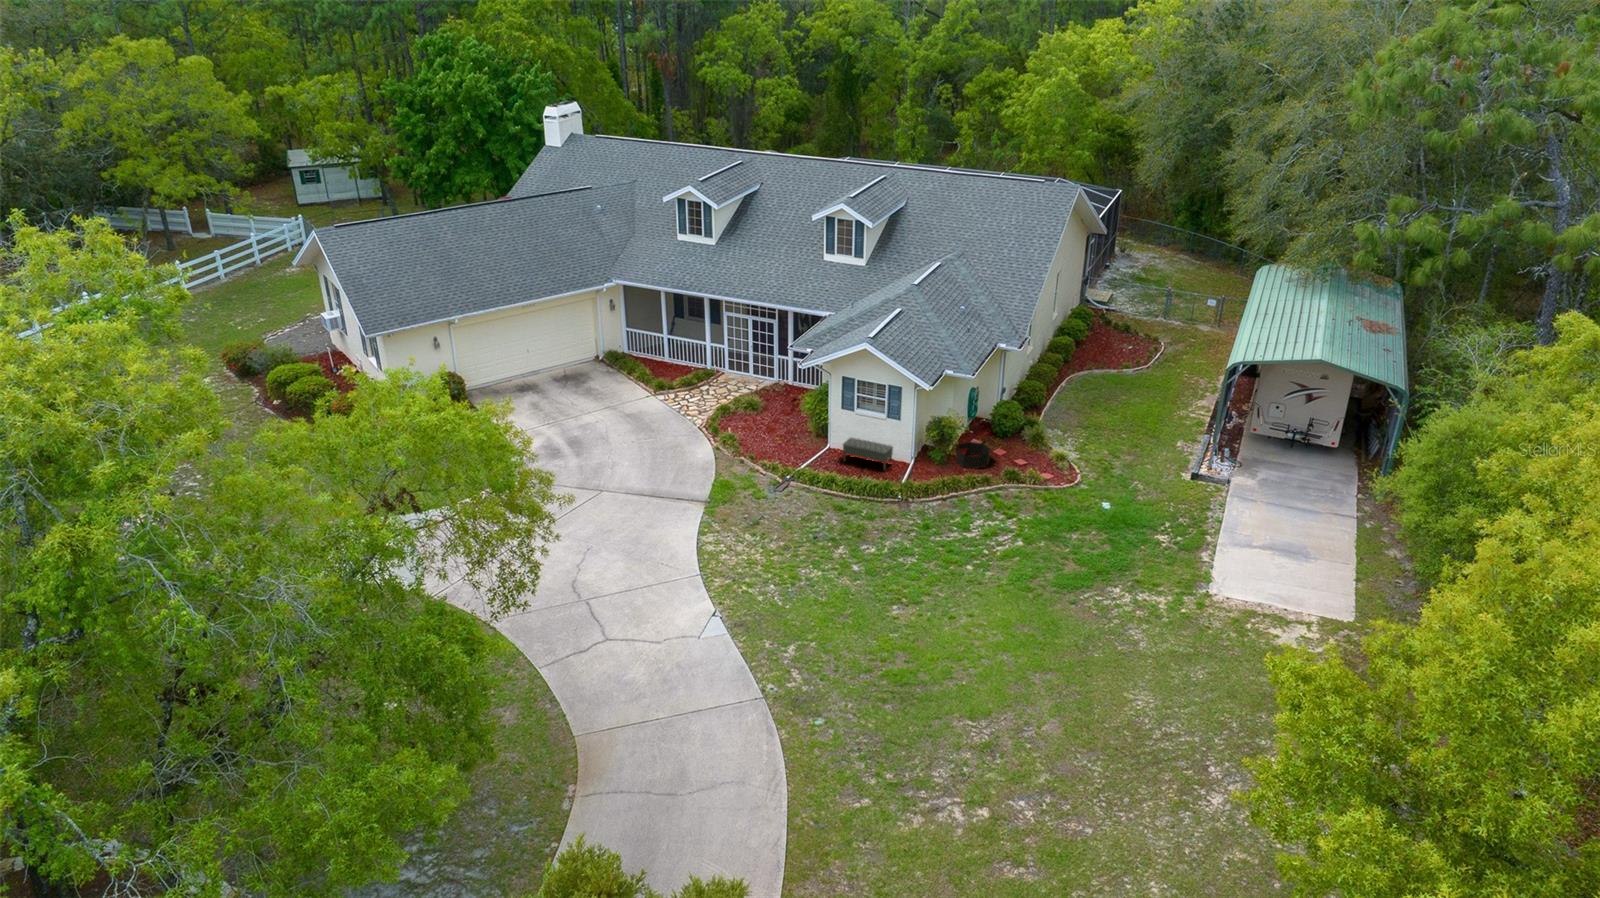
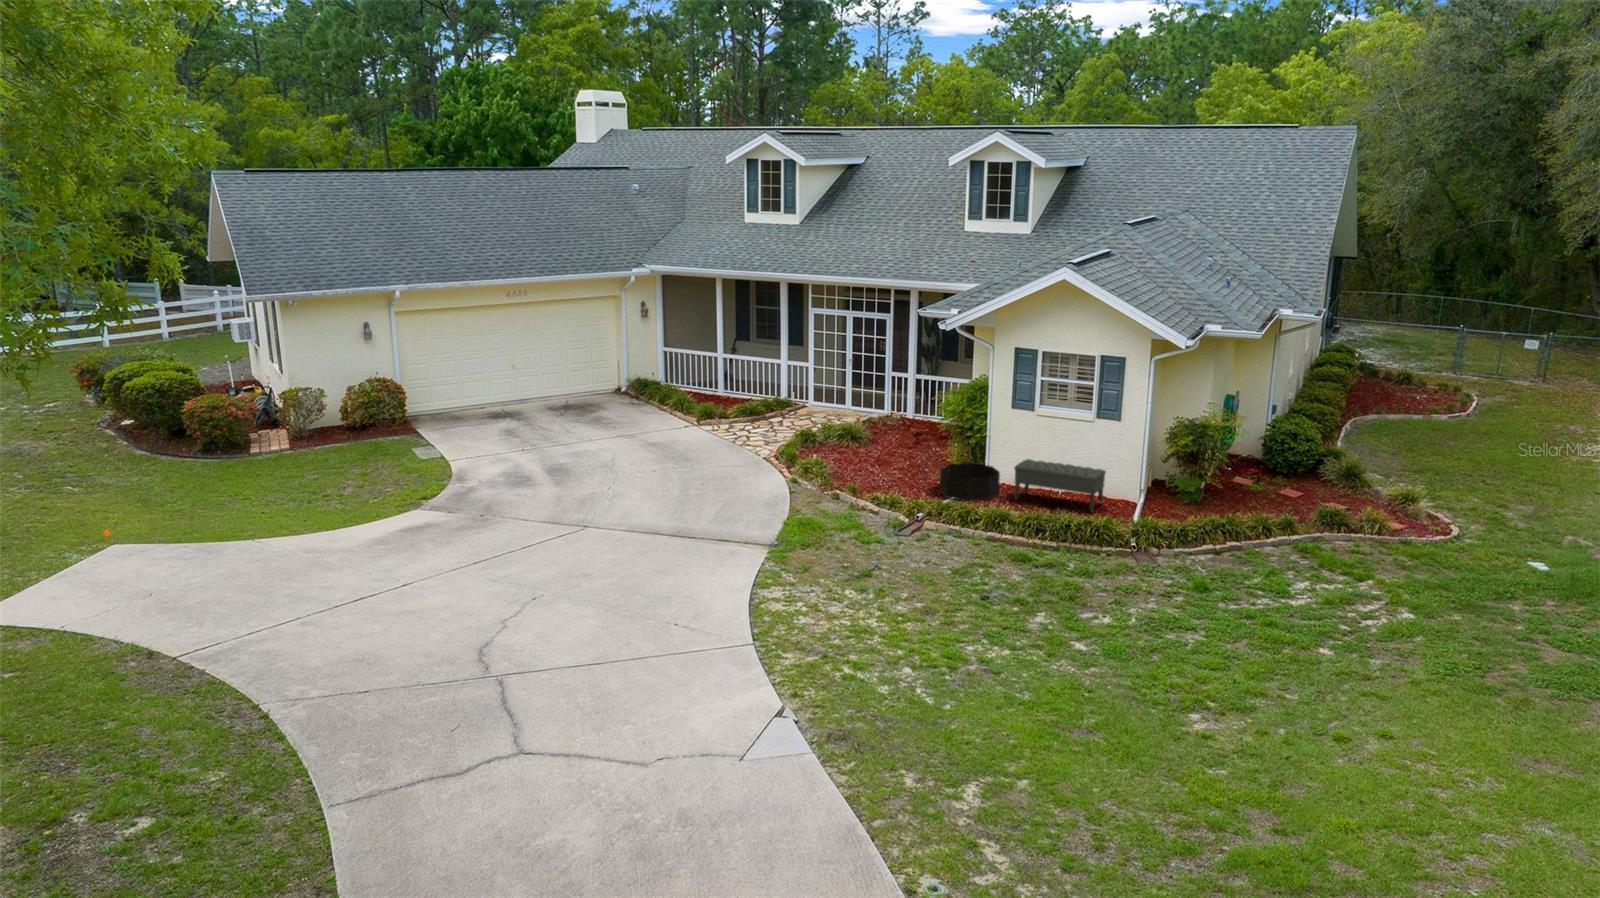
basket: present [956,442,990,469] -> present [940,463,1000,501]

